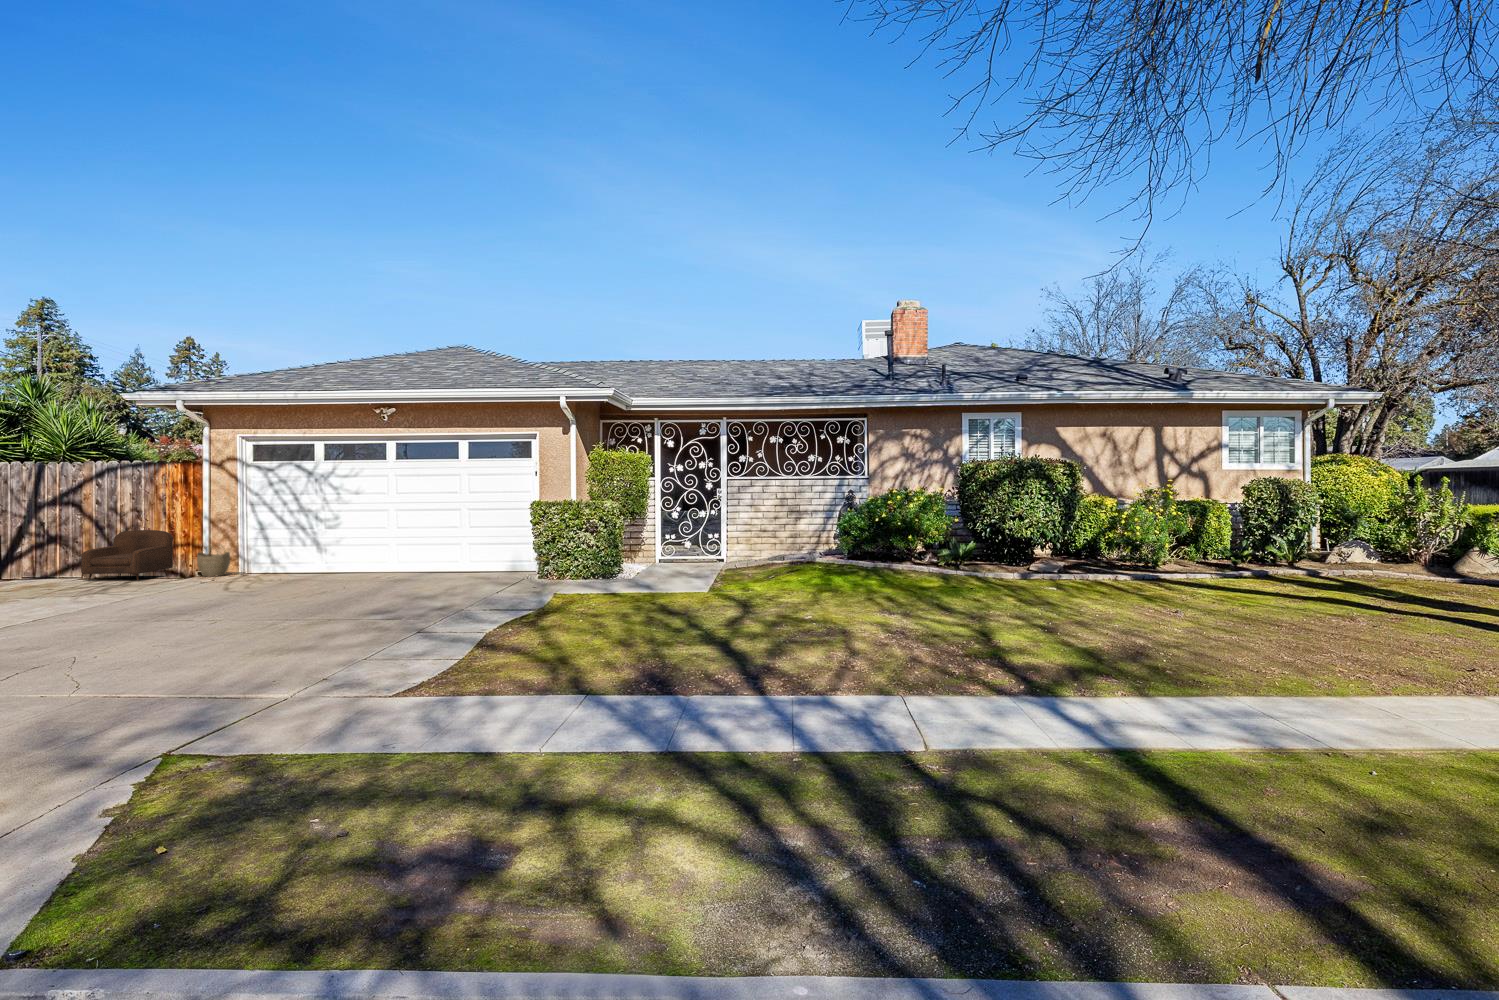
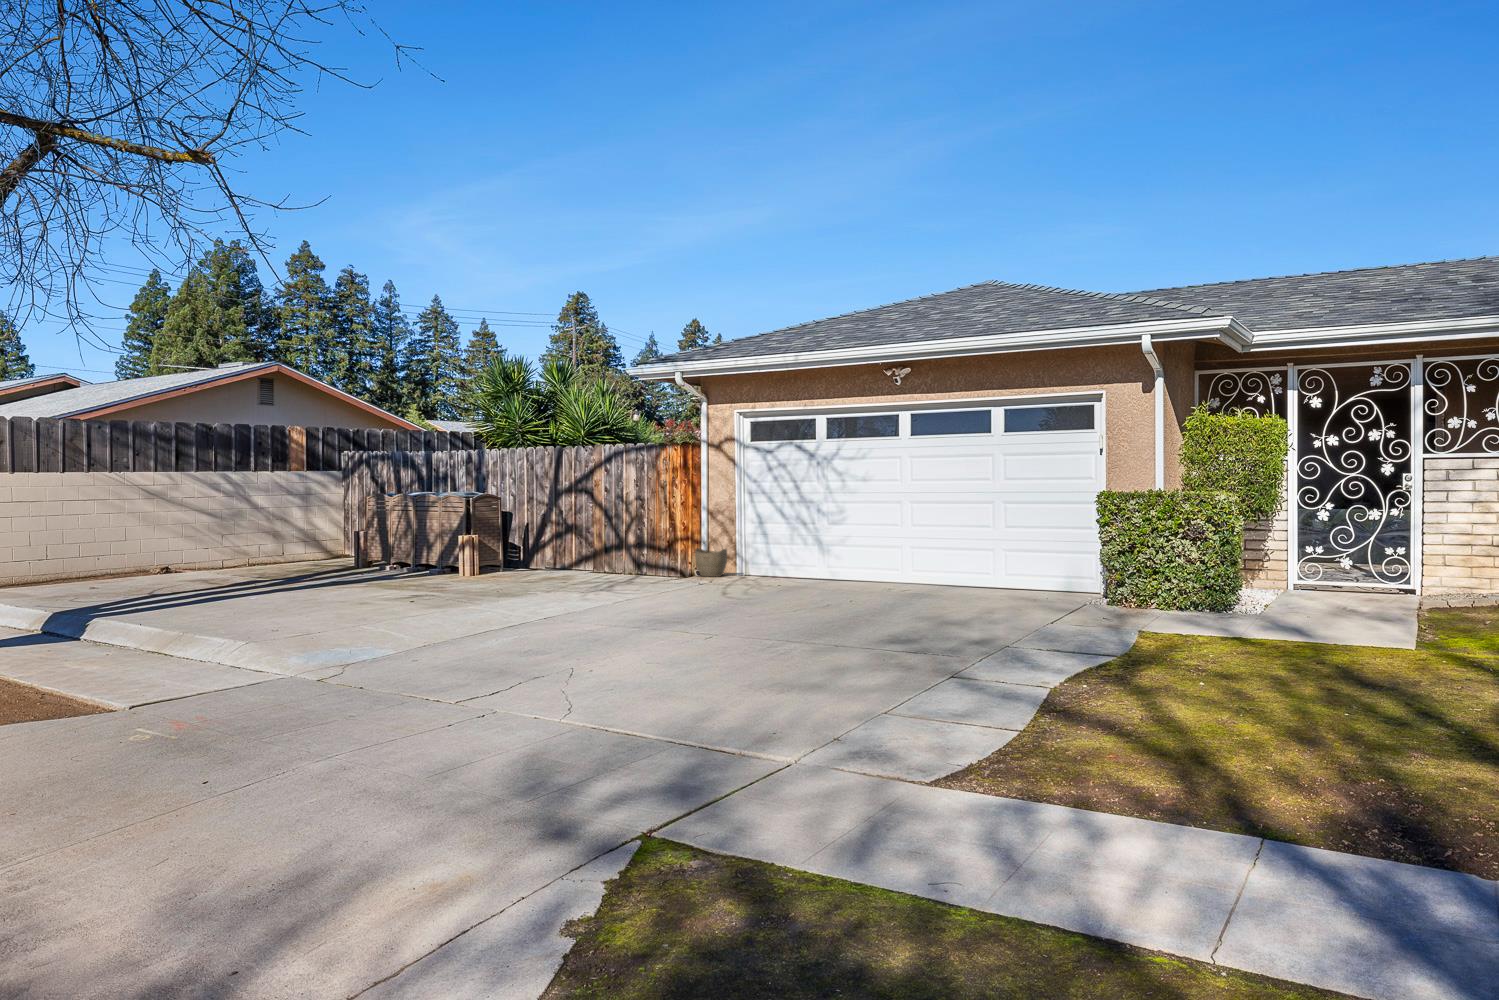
armchair: present [81,530,173,581] -> none [592,521,673,577]

